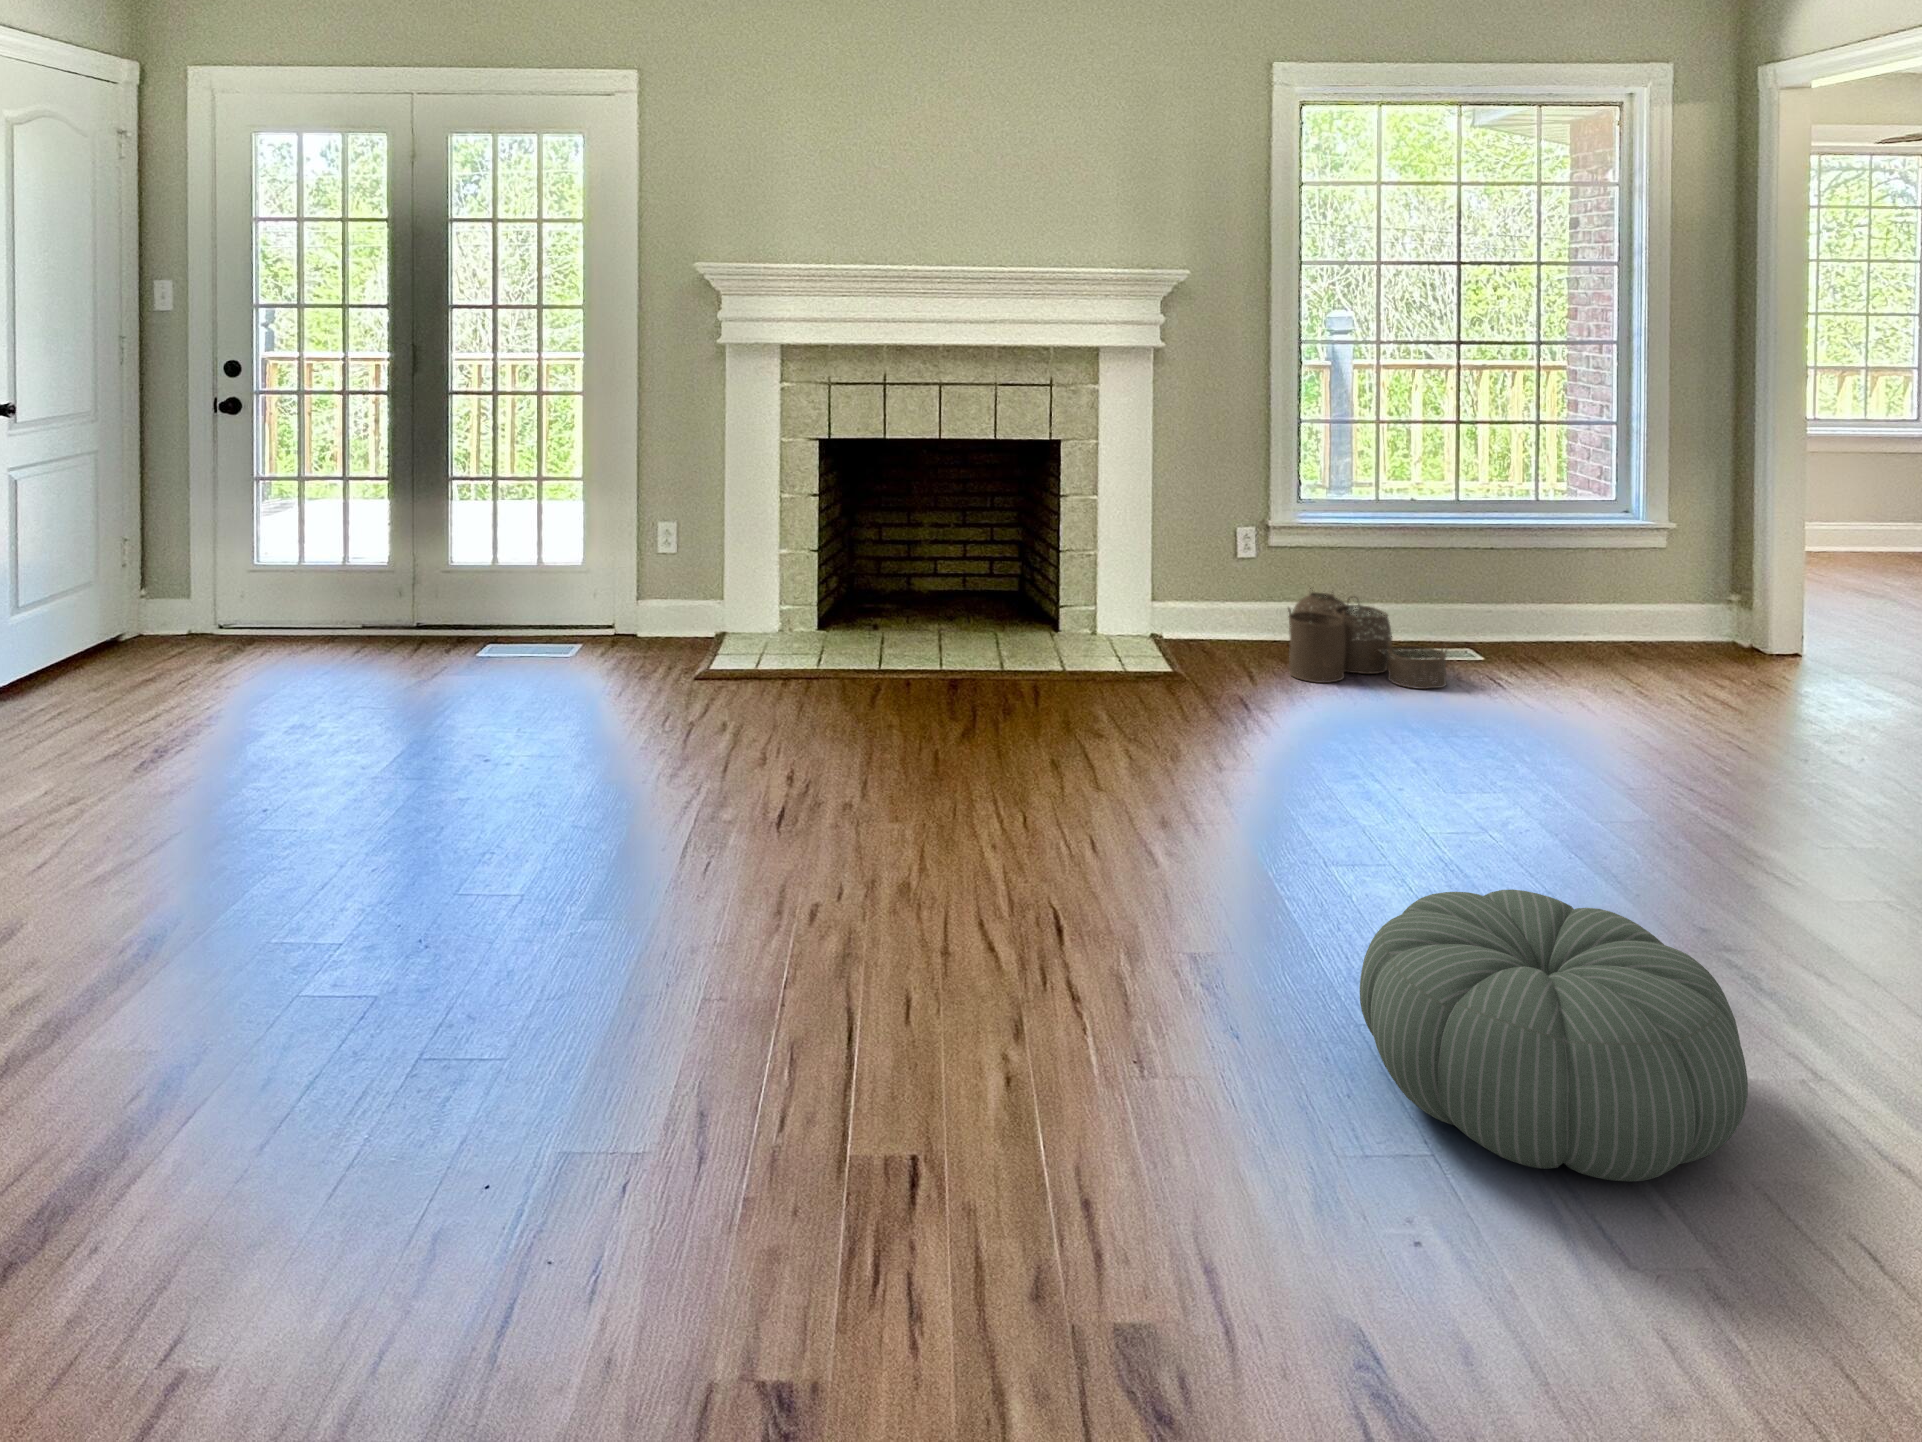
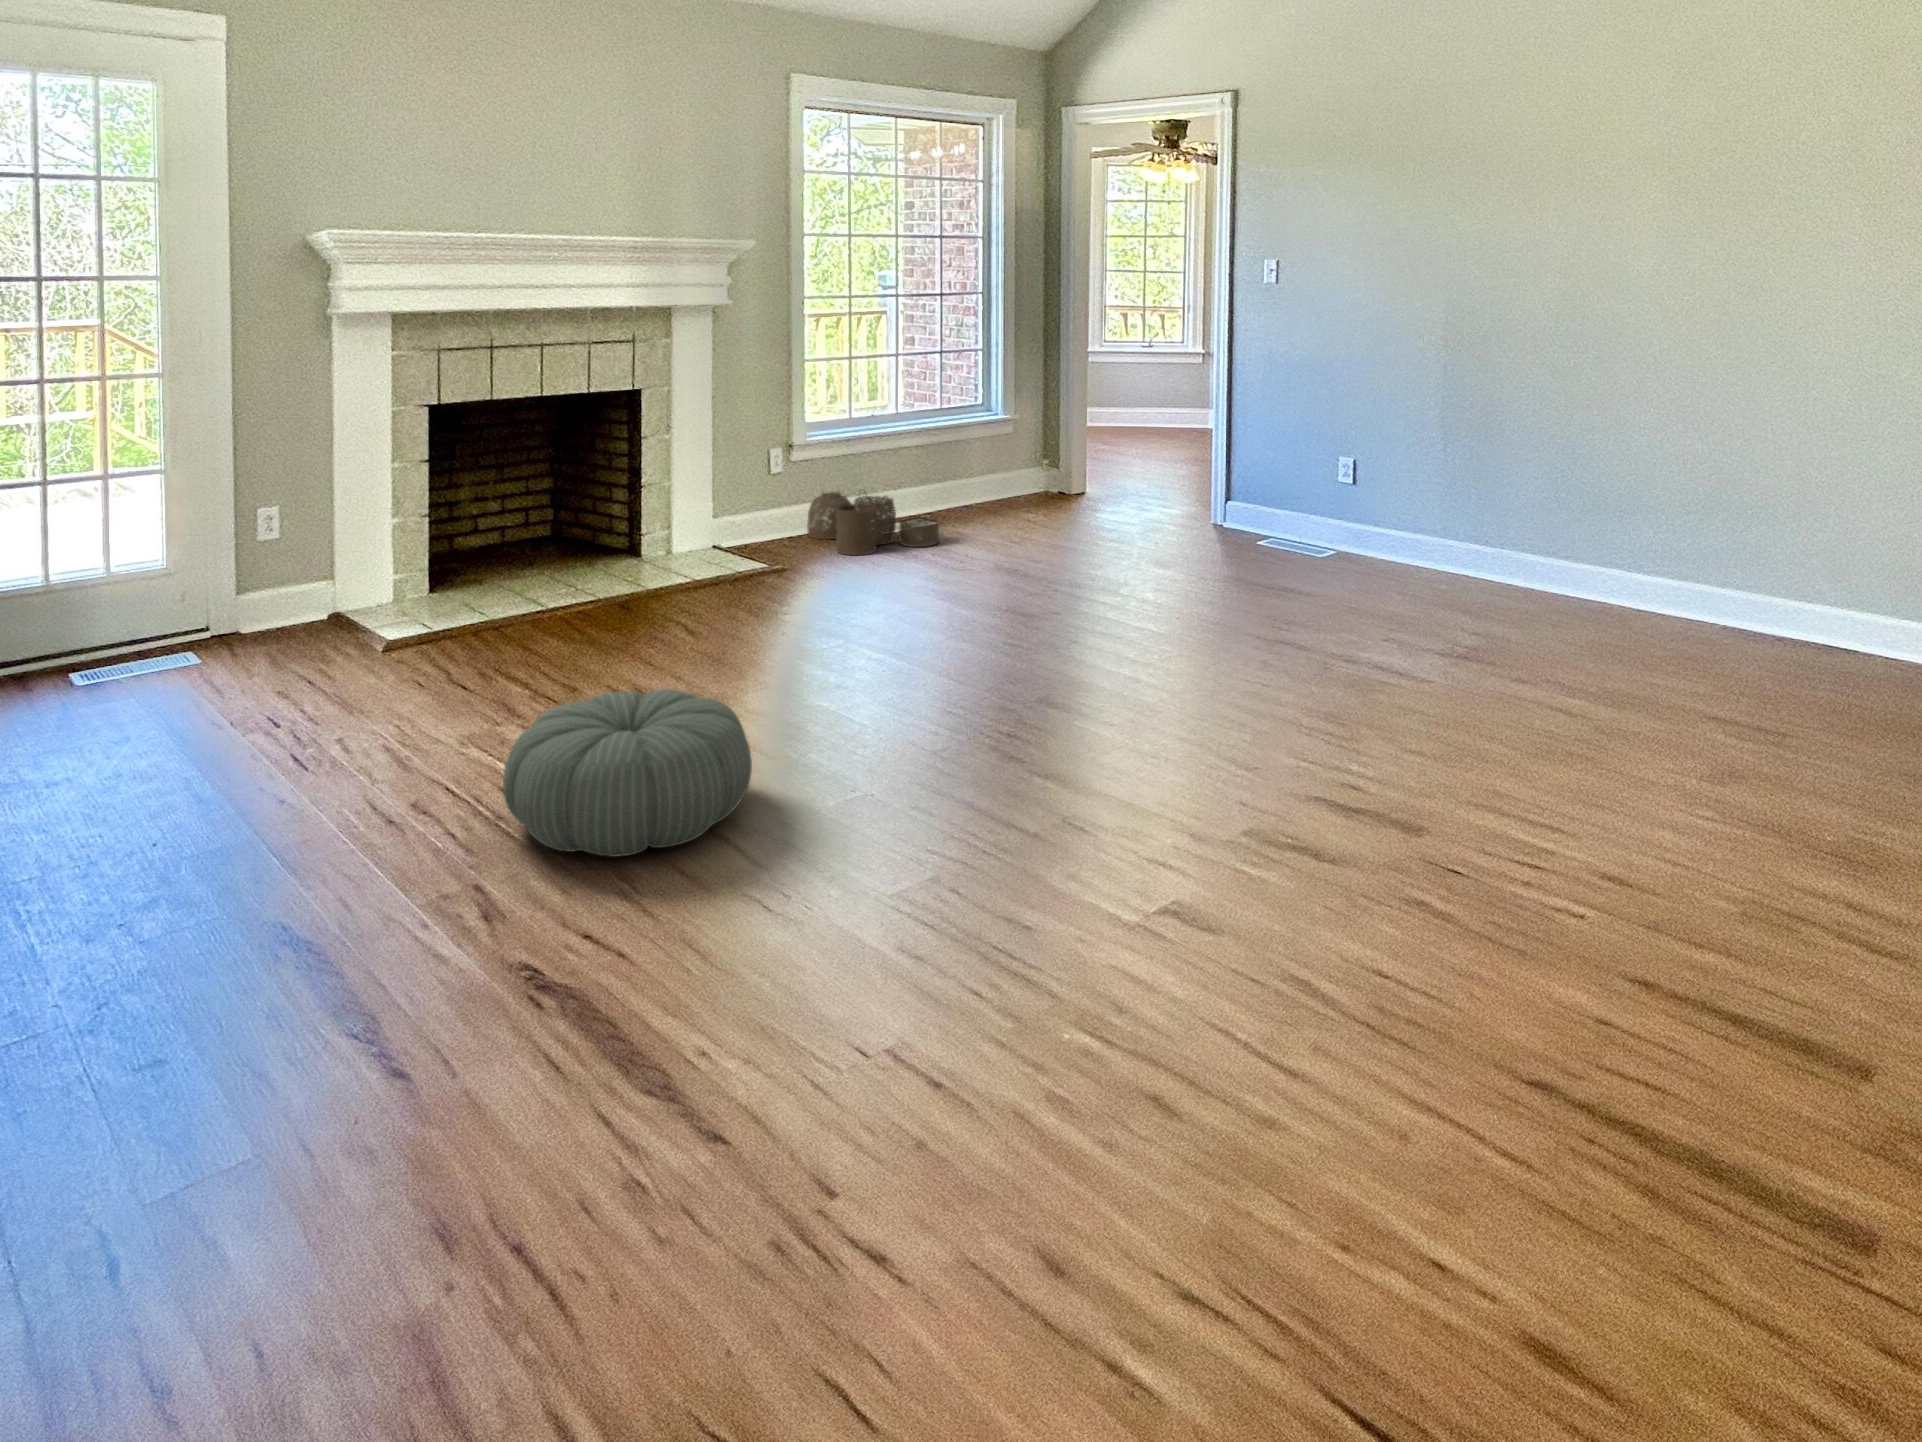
pouf: present [1360,889,1748,1181] -> present [503,689,752,857]

